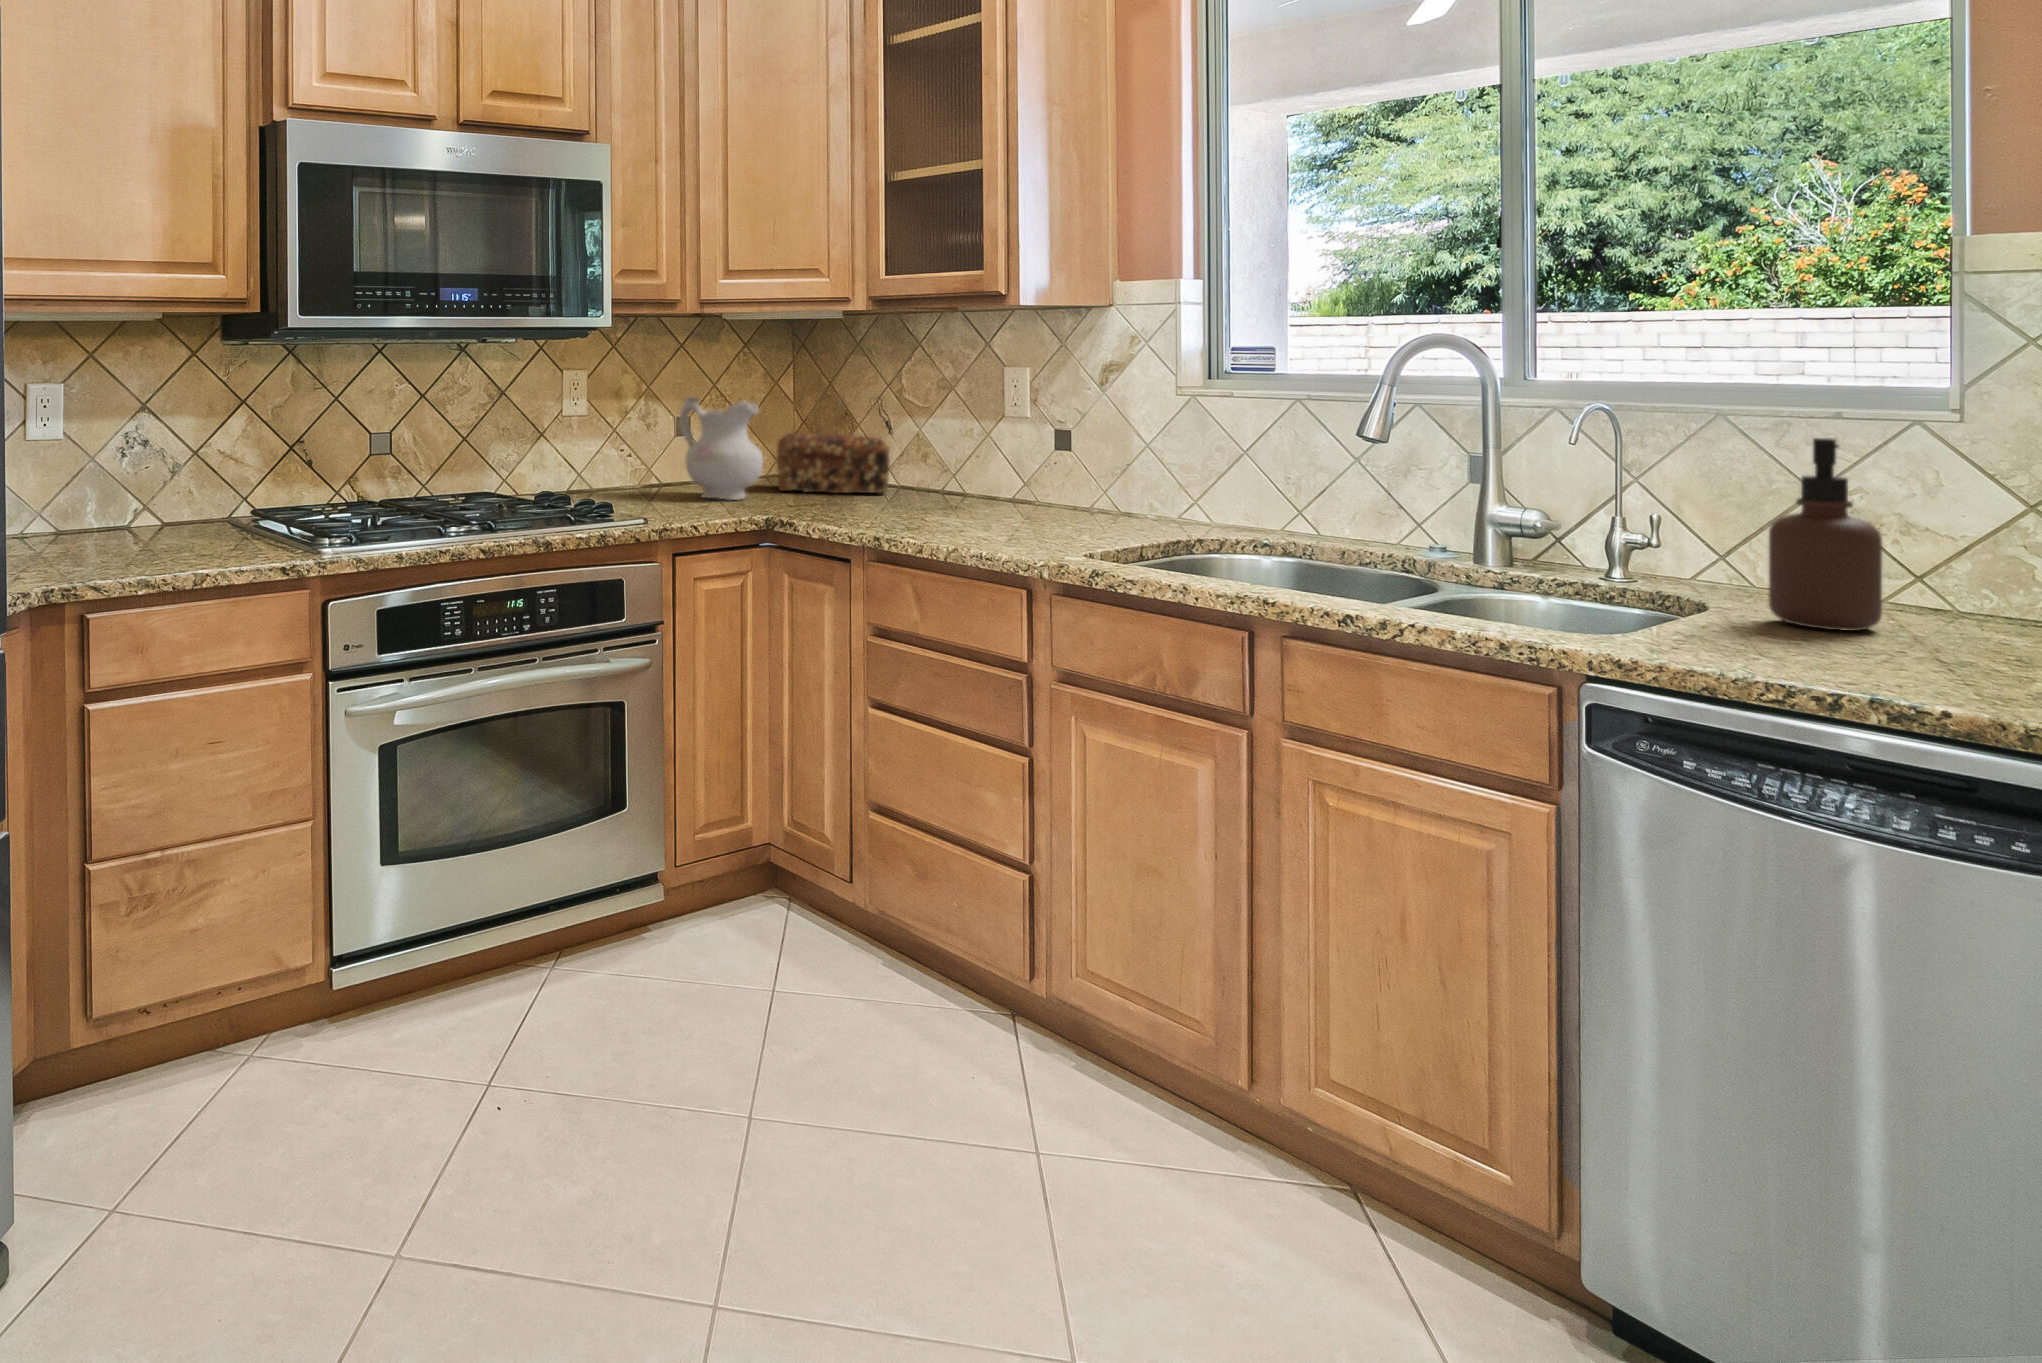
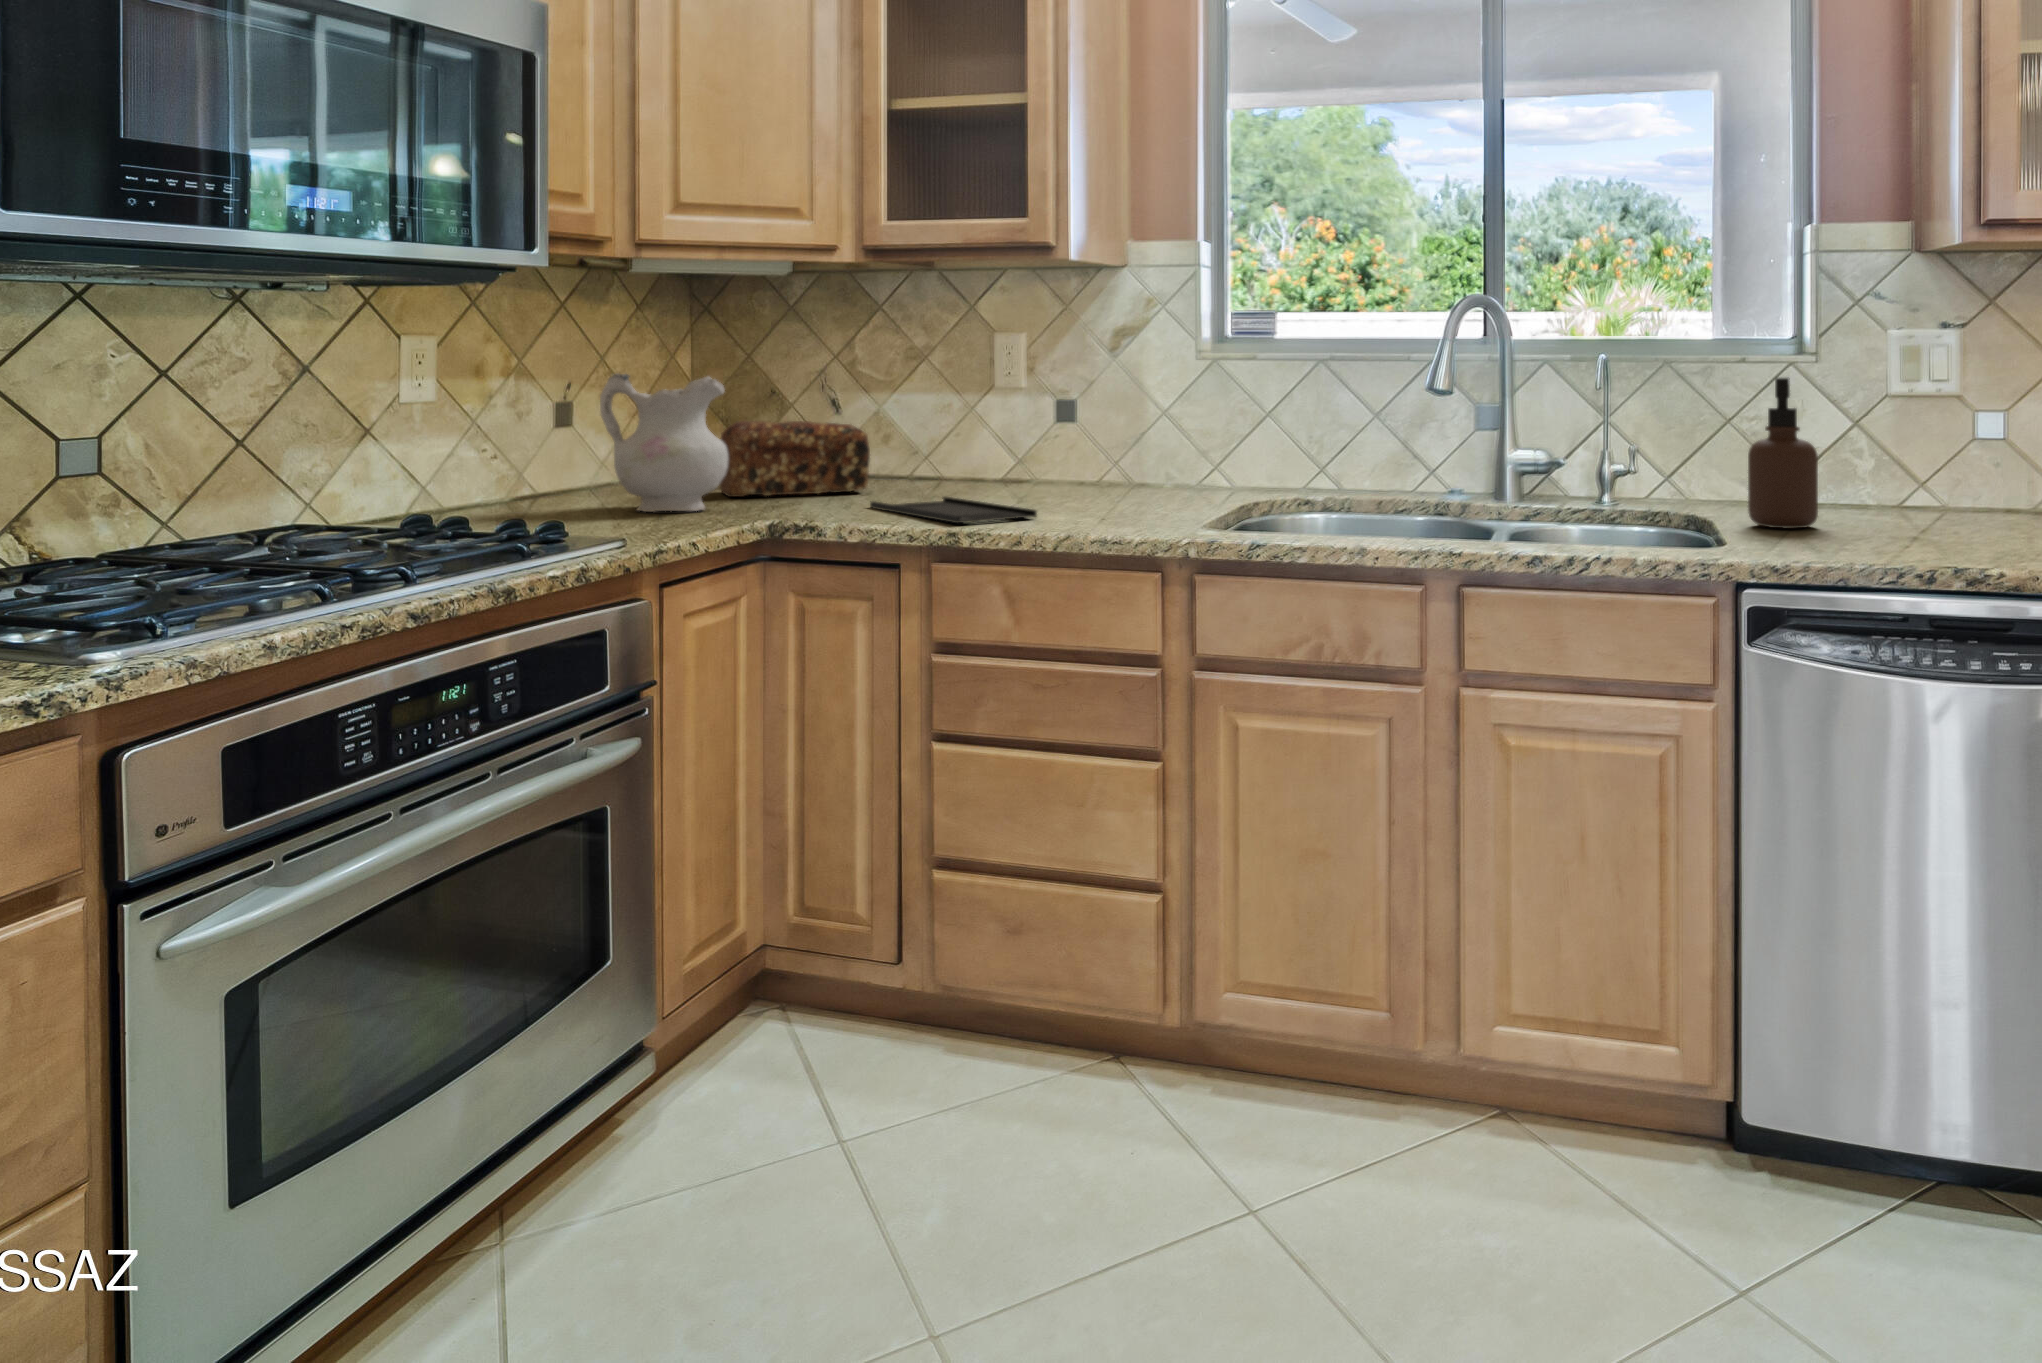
tray: none [863,503,969,527] -> present [870,497,1037,523]

